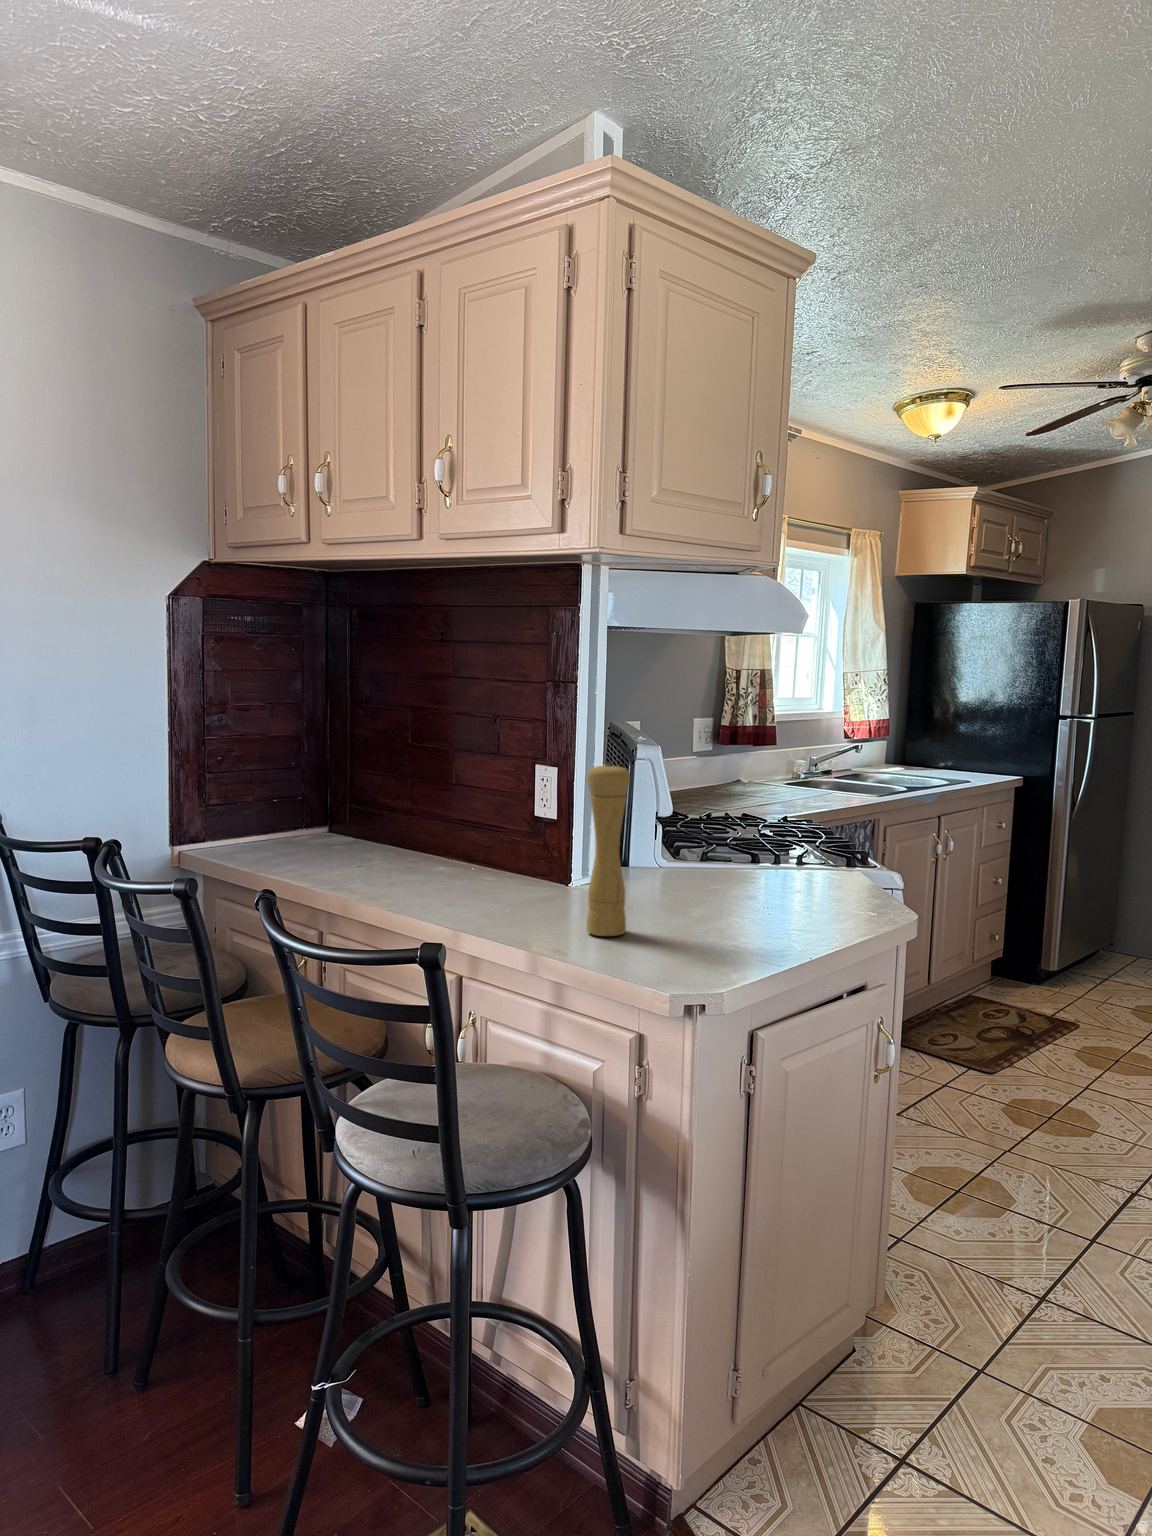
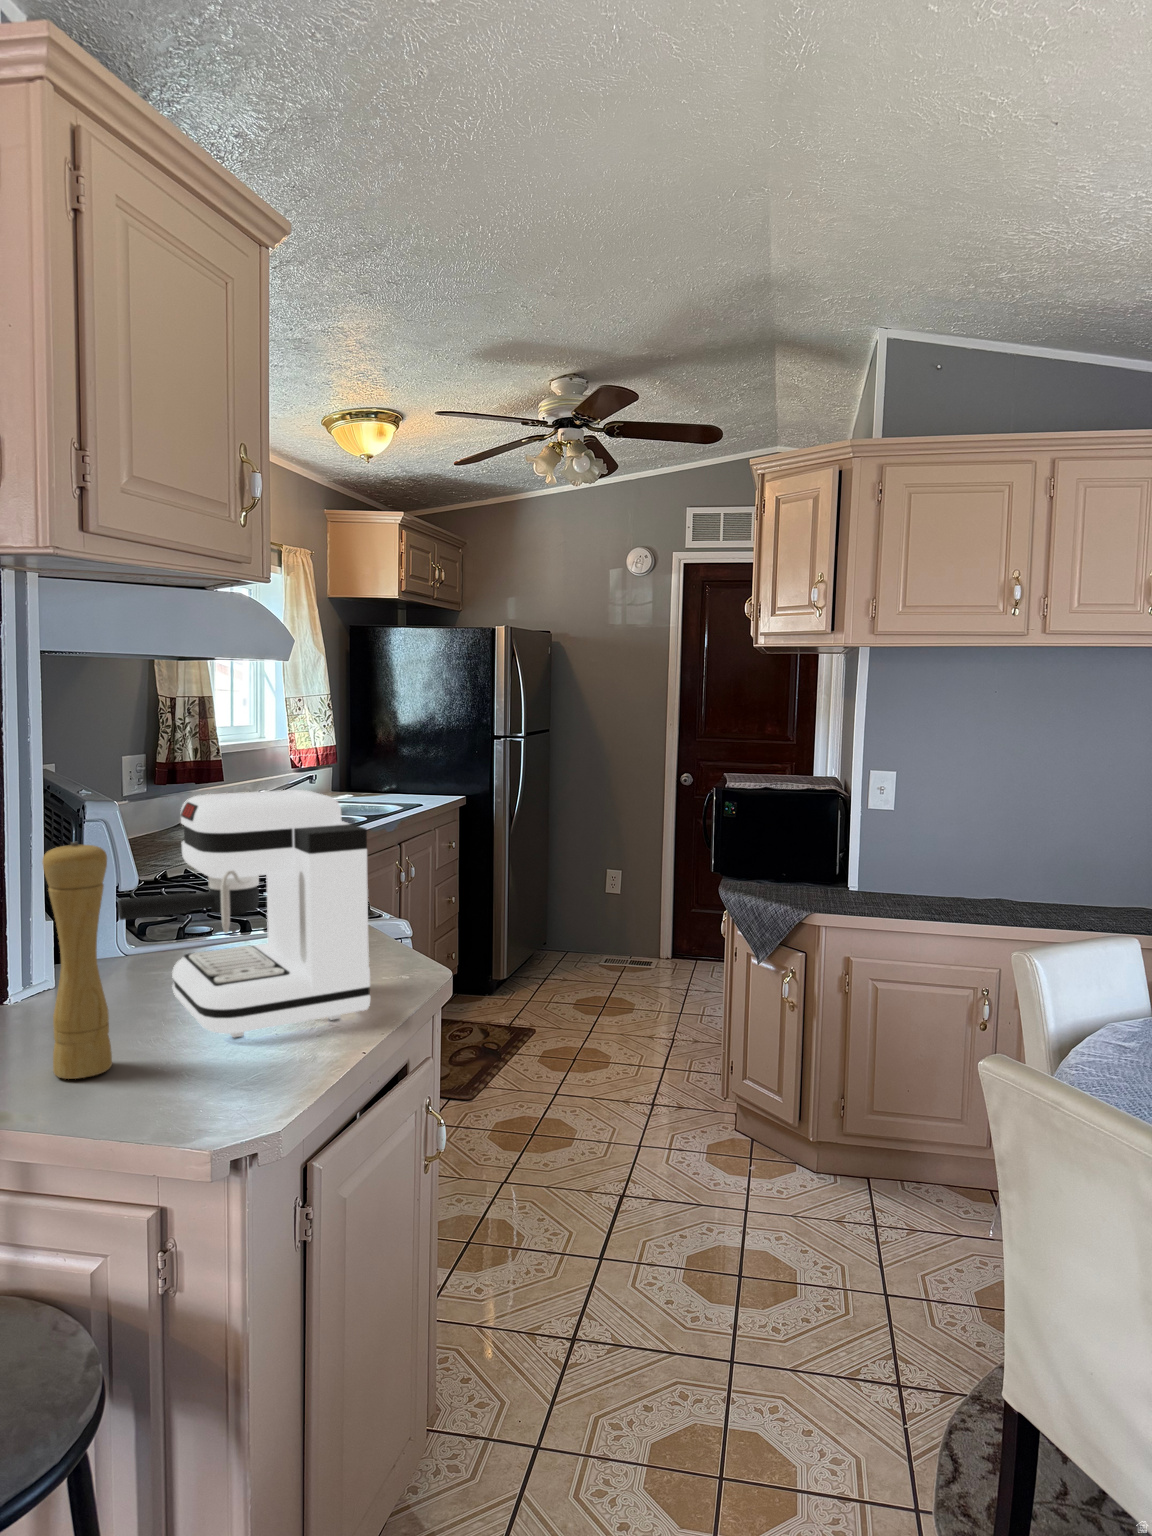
coffee maker: none [643,739,835,931] -> present [118,790,370,1038]

